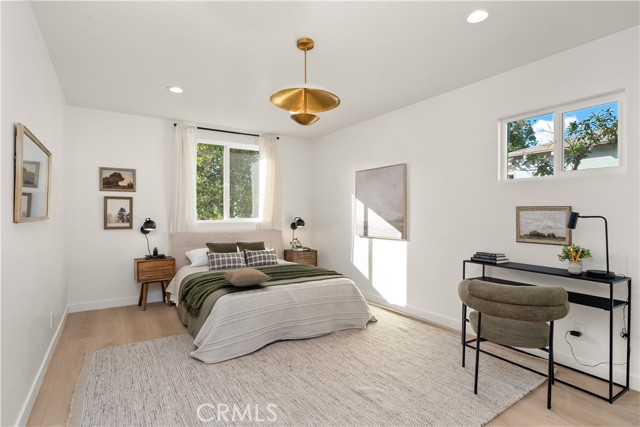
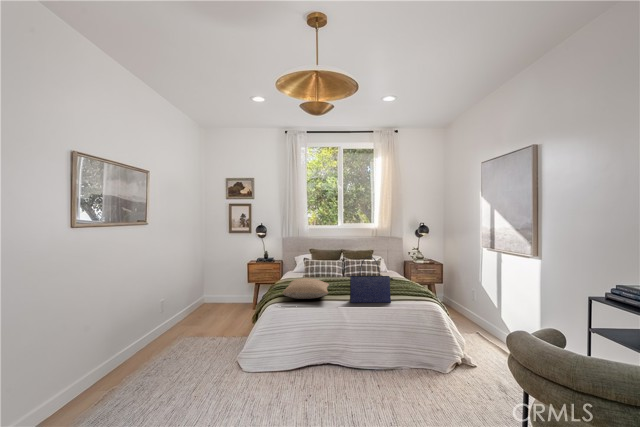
tote bag: none [285,245,317,284] -> present [350,256,393,303]

